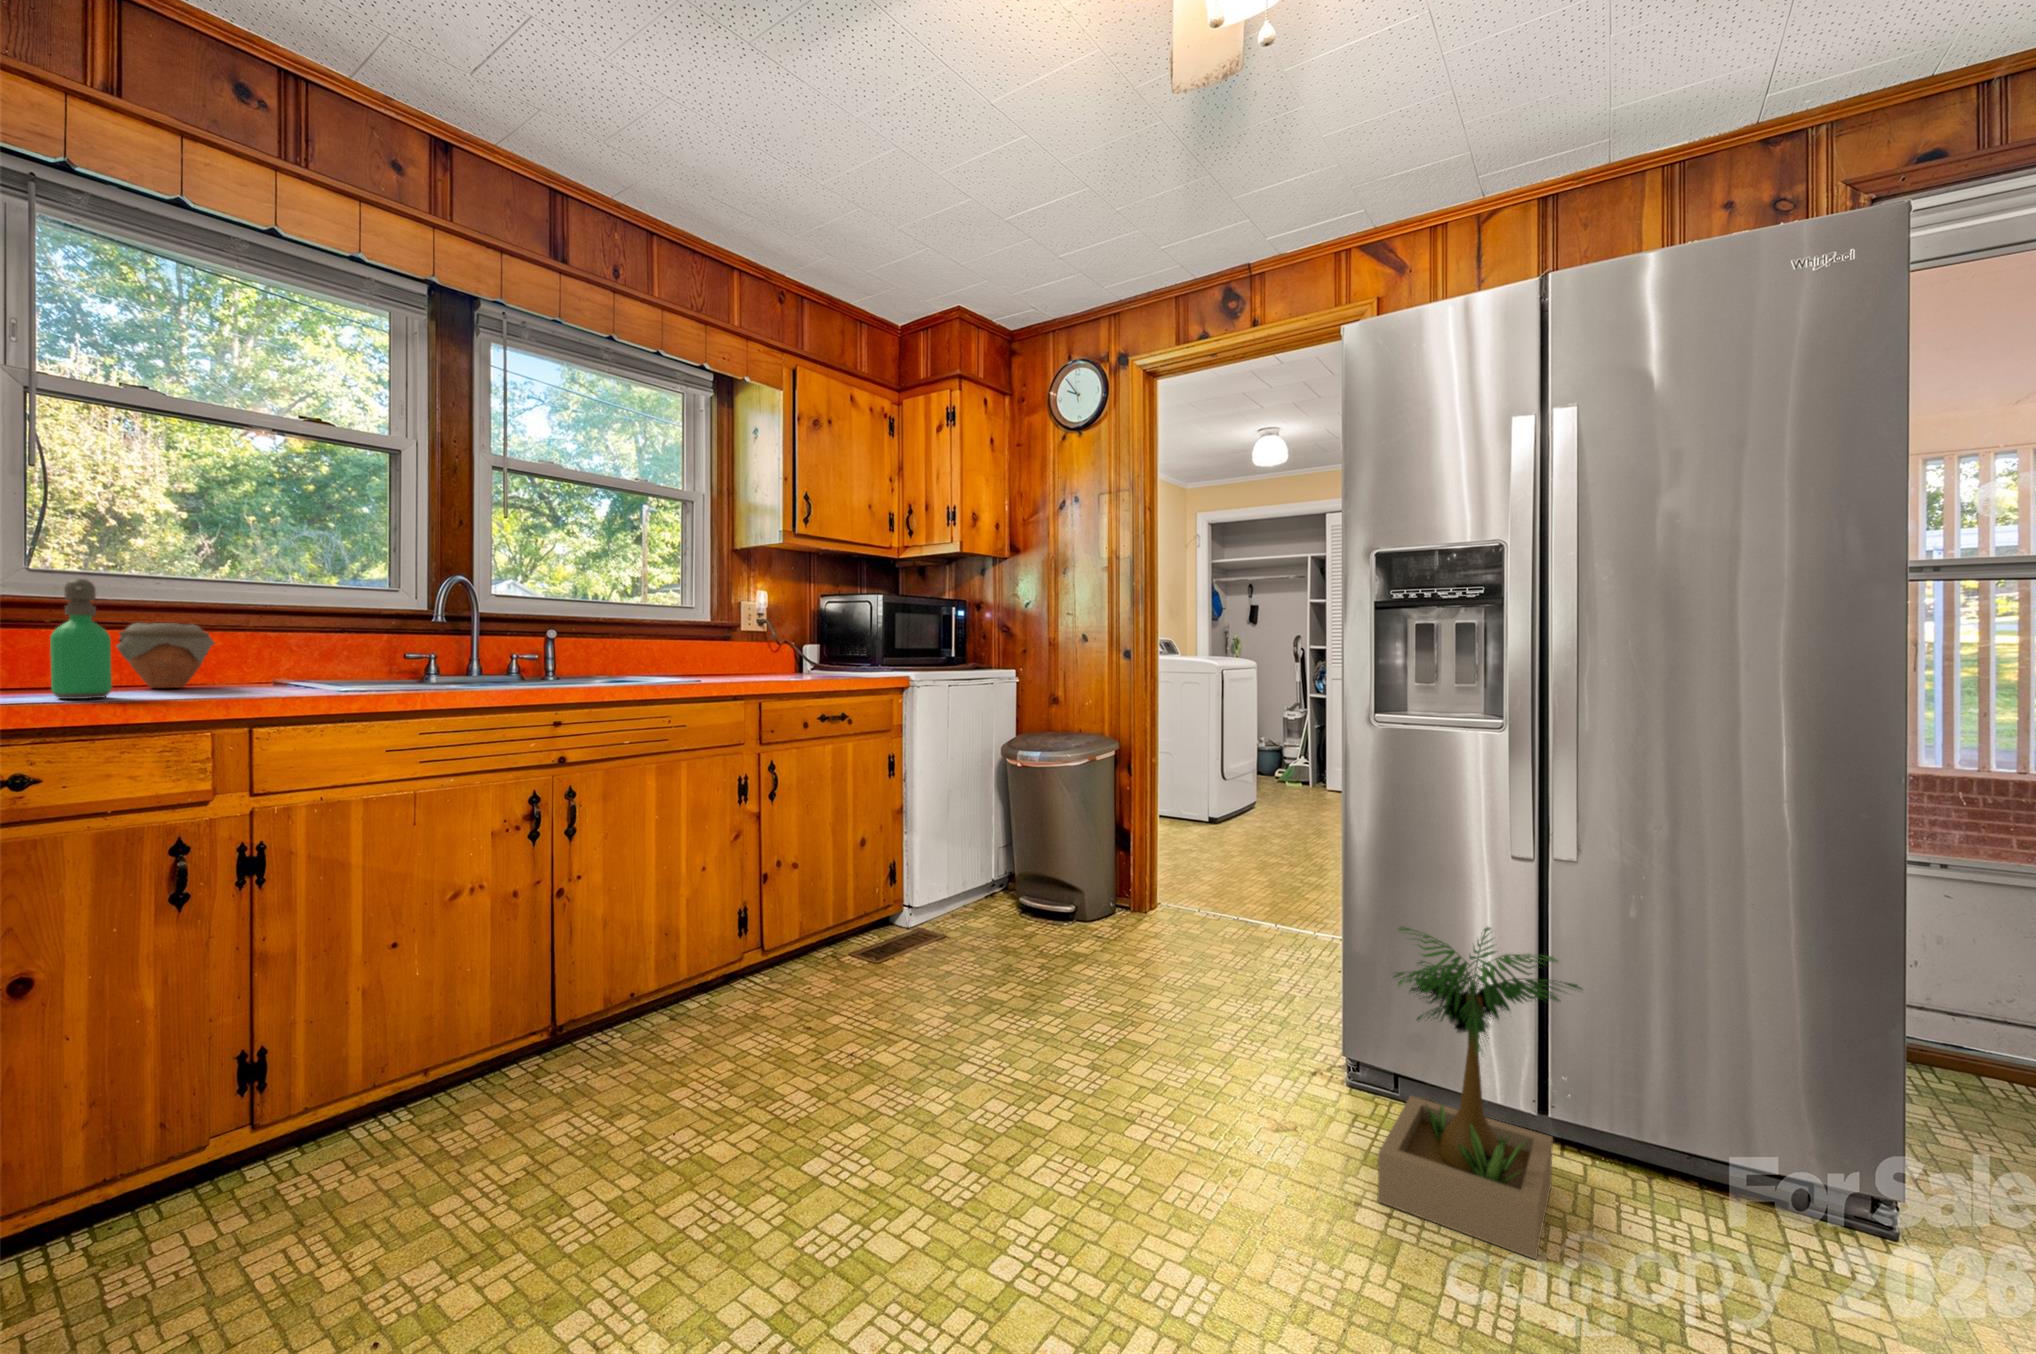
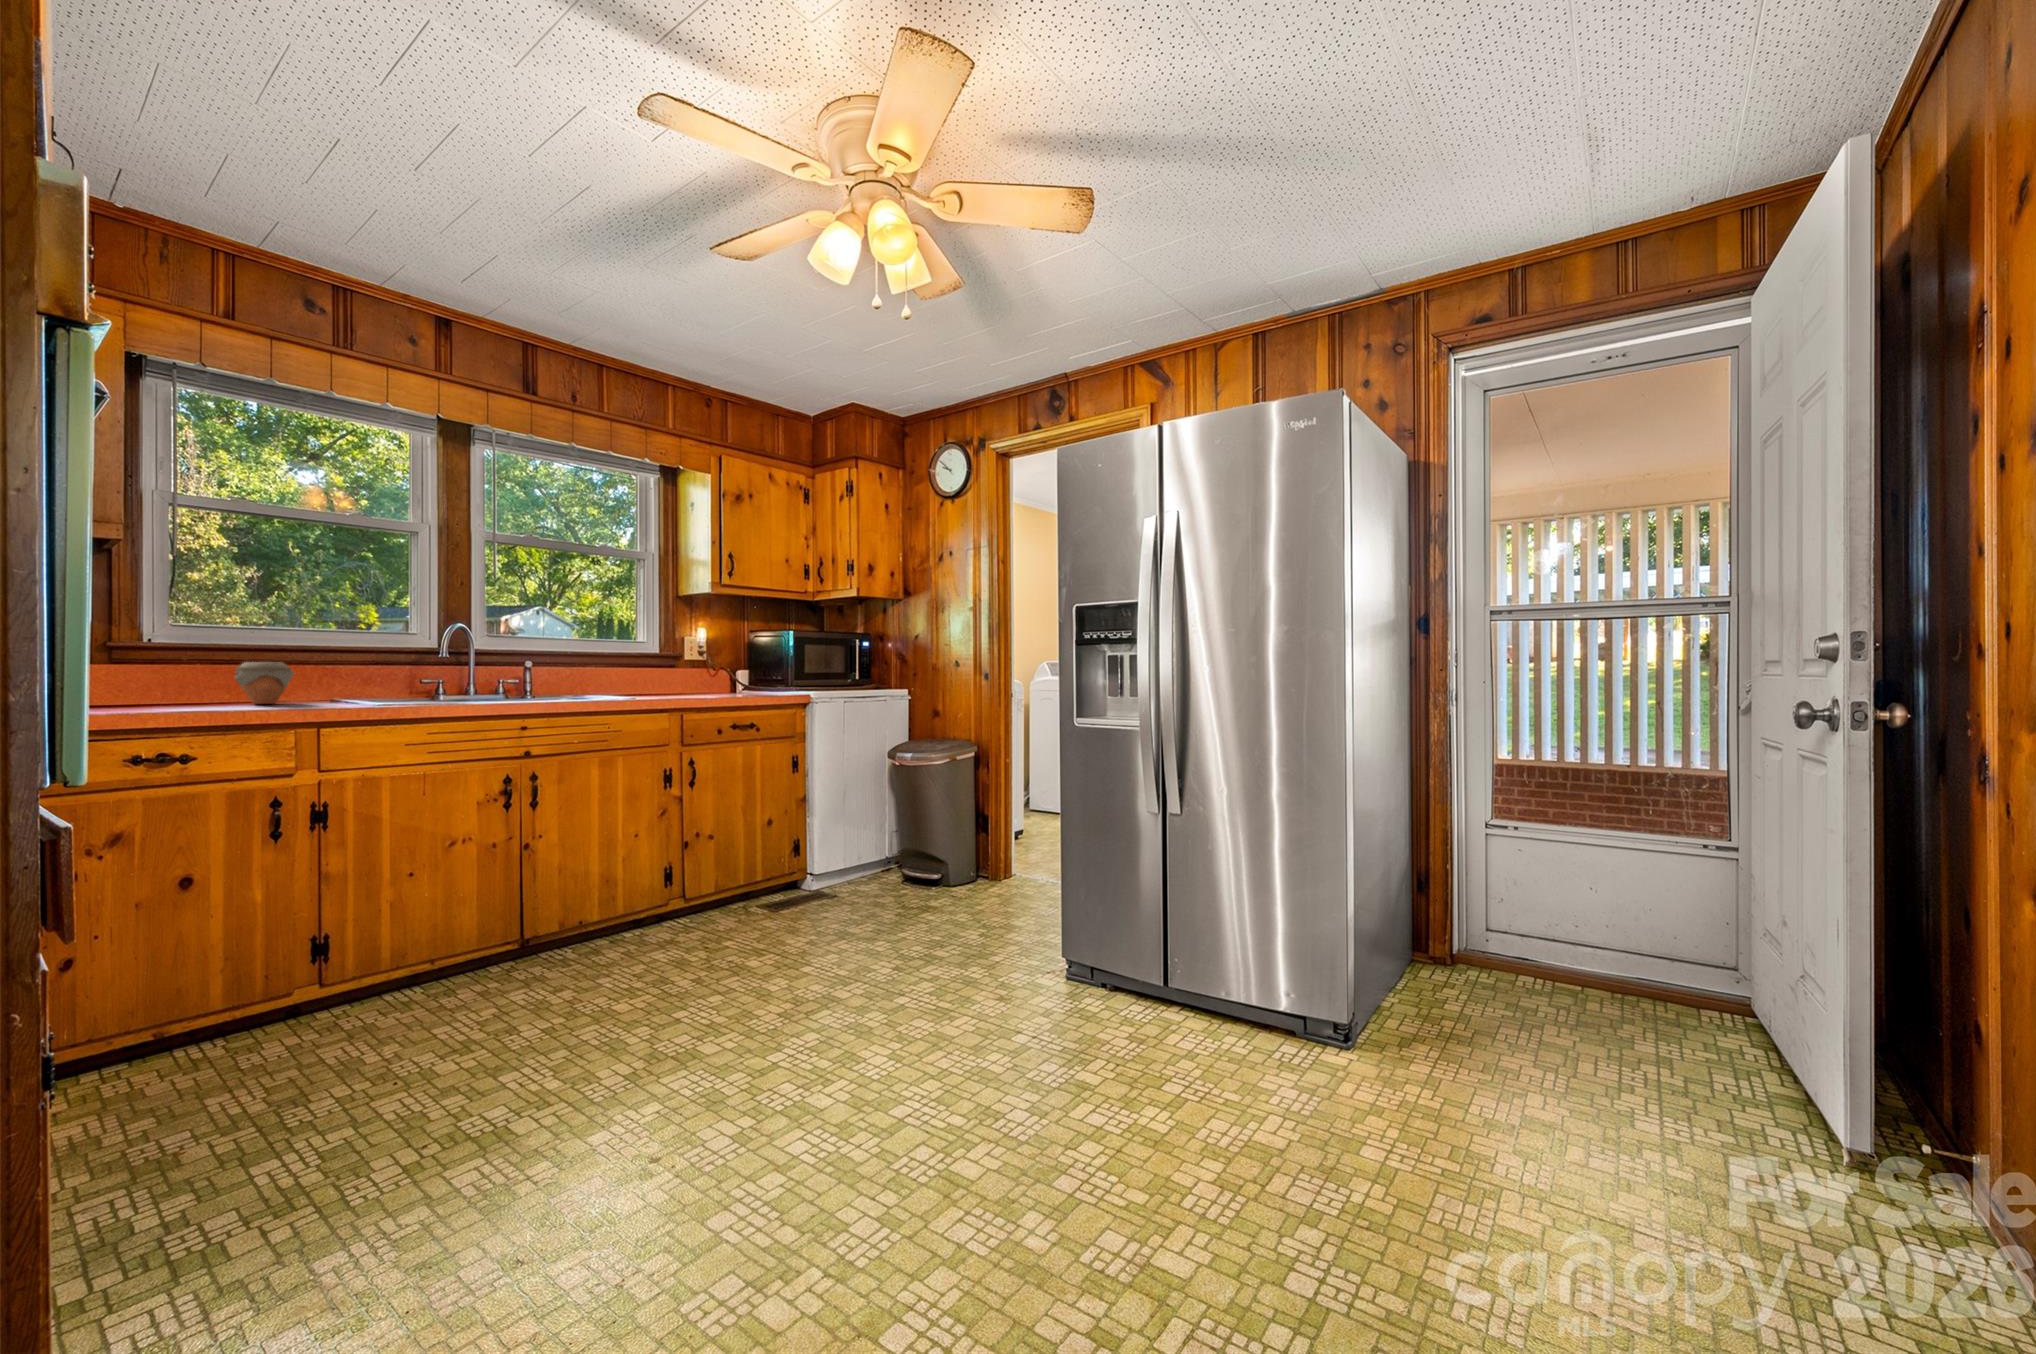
soap dispenser: present [50,579,112,699] -> none [199,635,234,710]
potted plant: present [1378,926,1582,1259] -> none [1036,850,1173,1052]

